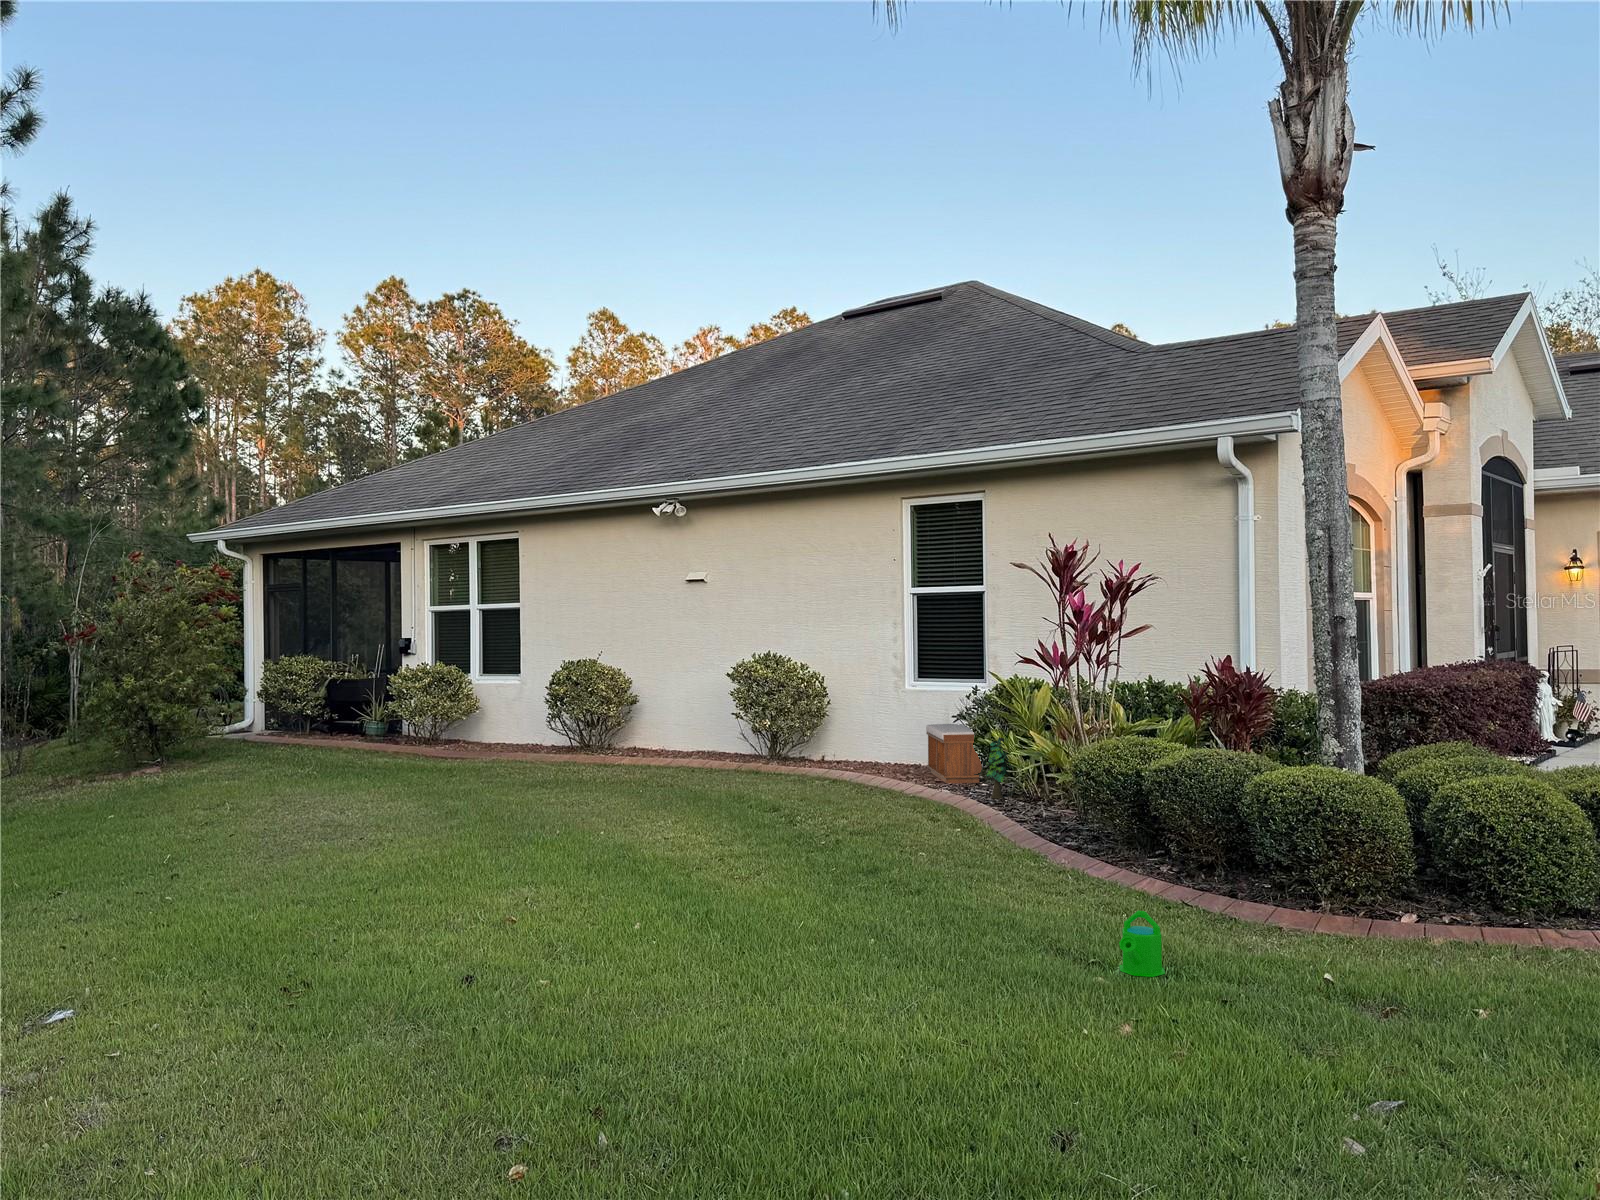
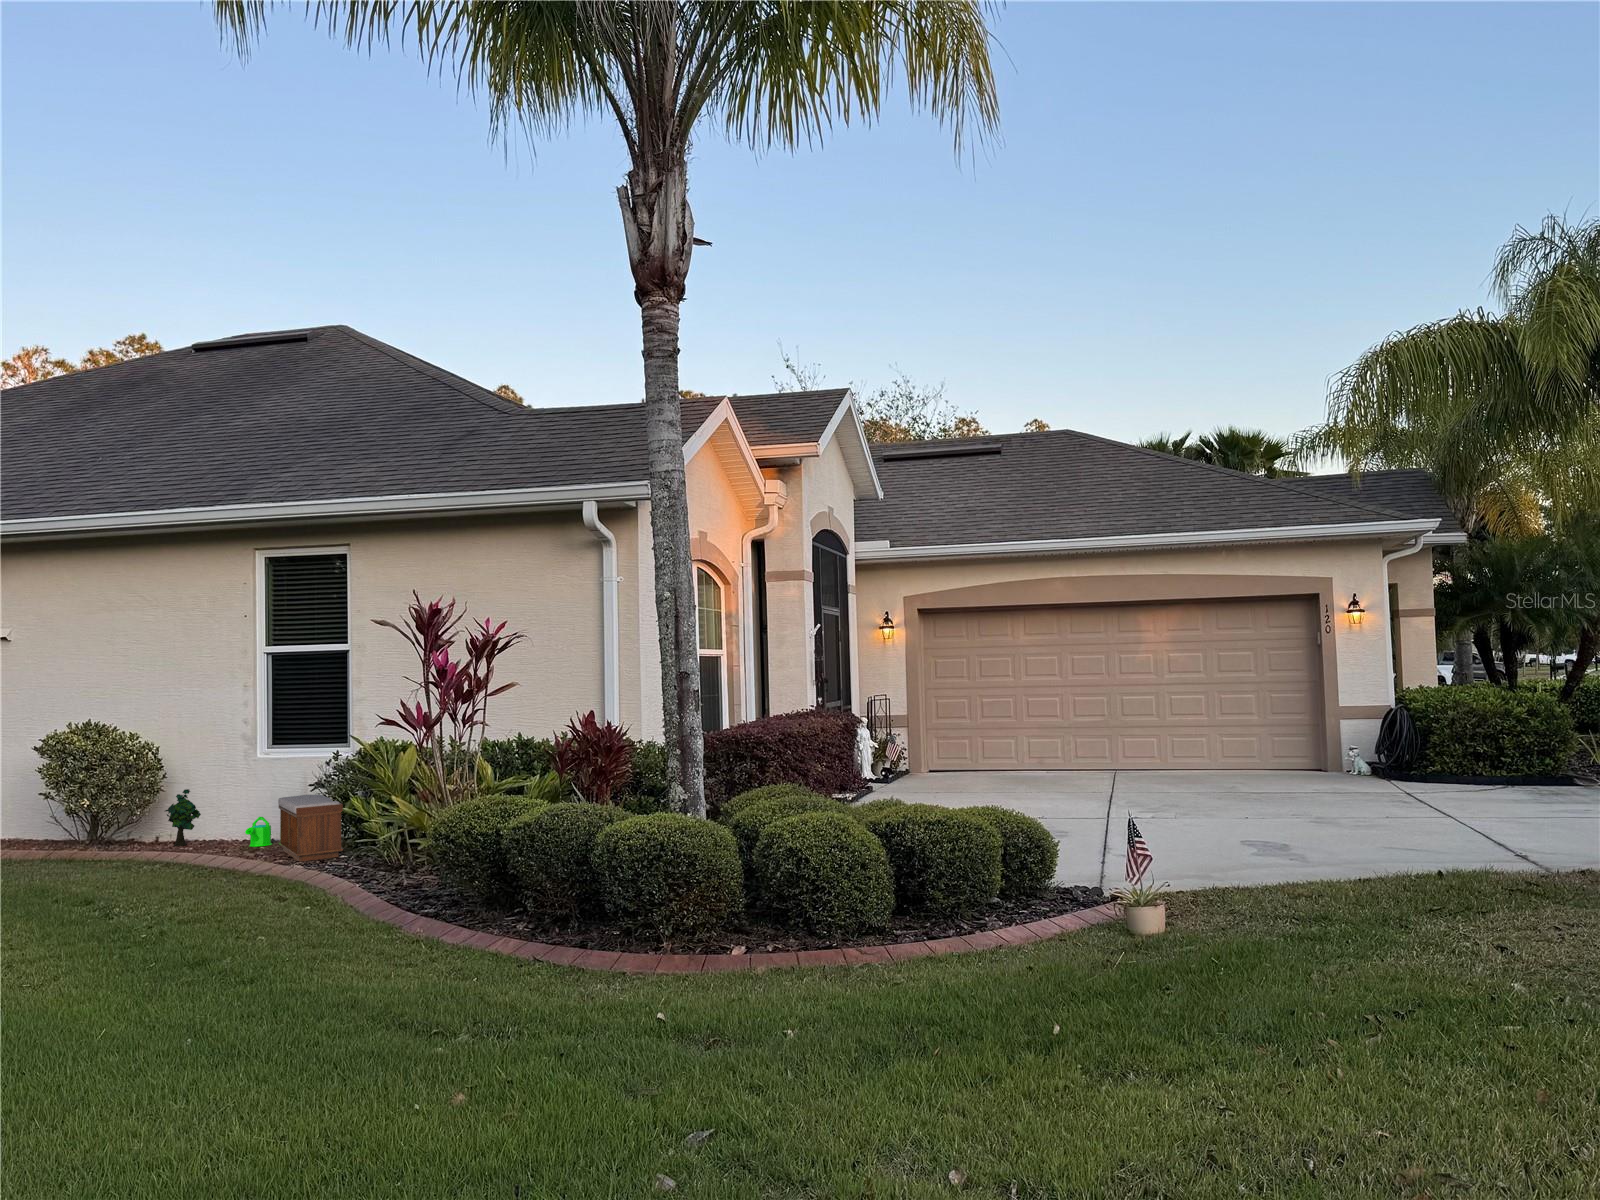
decorative plant: present [983,737,1014,798] -> present [165,789,201,846]
watering can: present [1119,910,1165,977] -> present [245,817,272,847]

